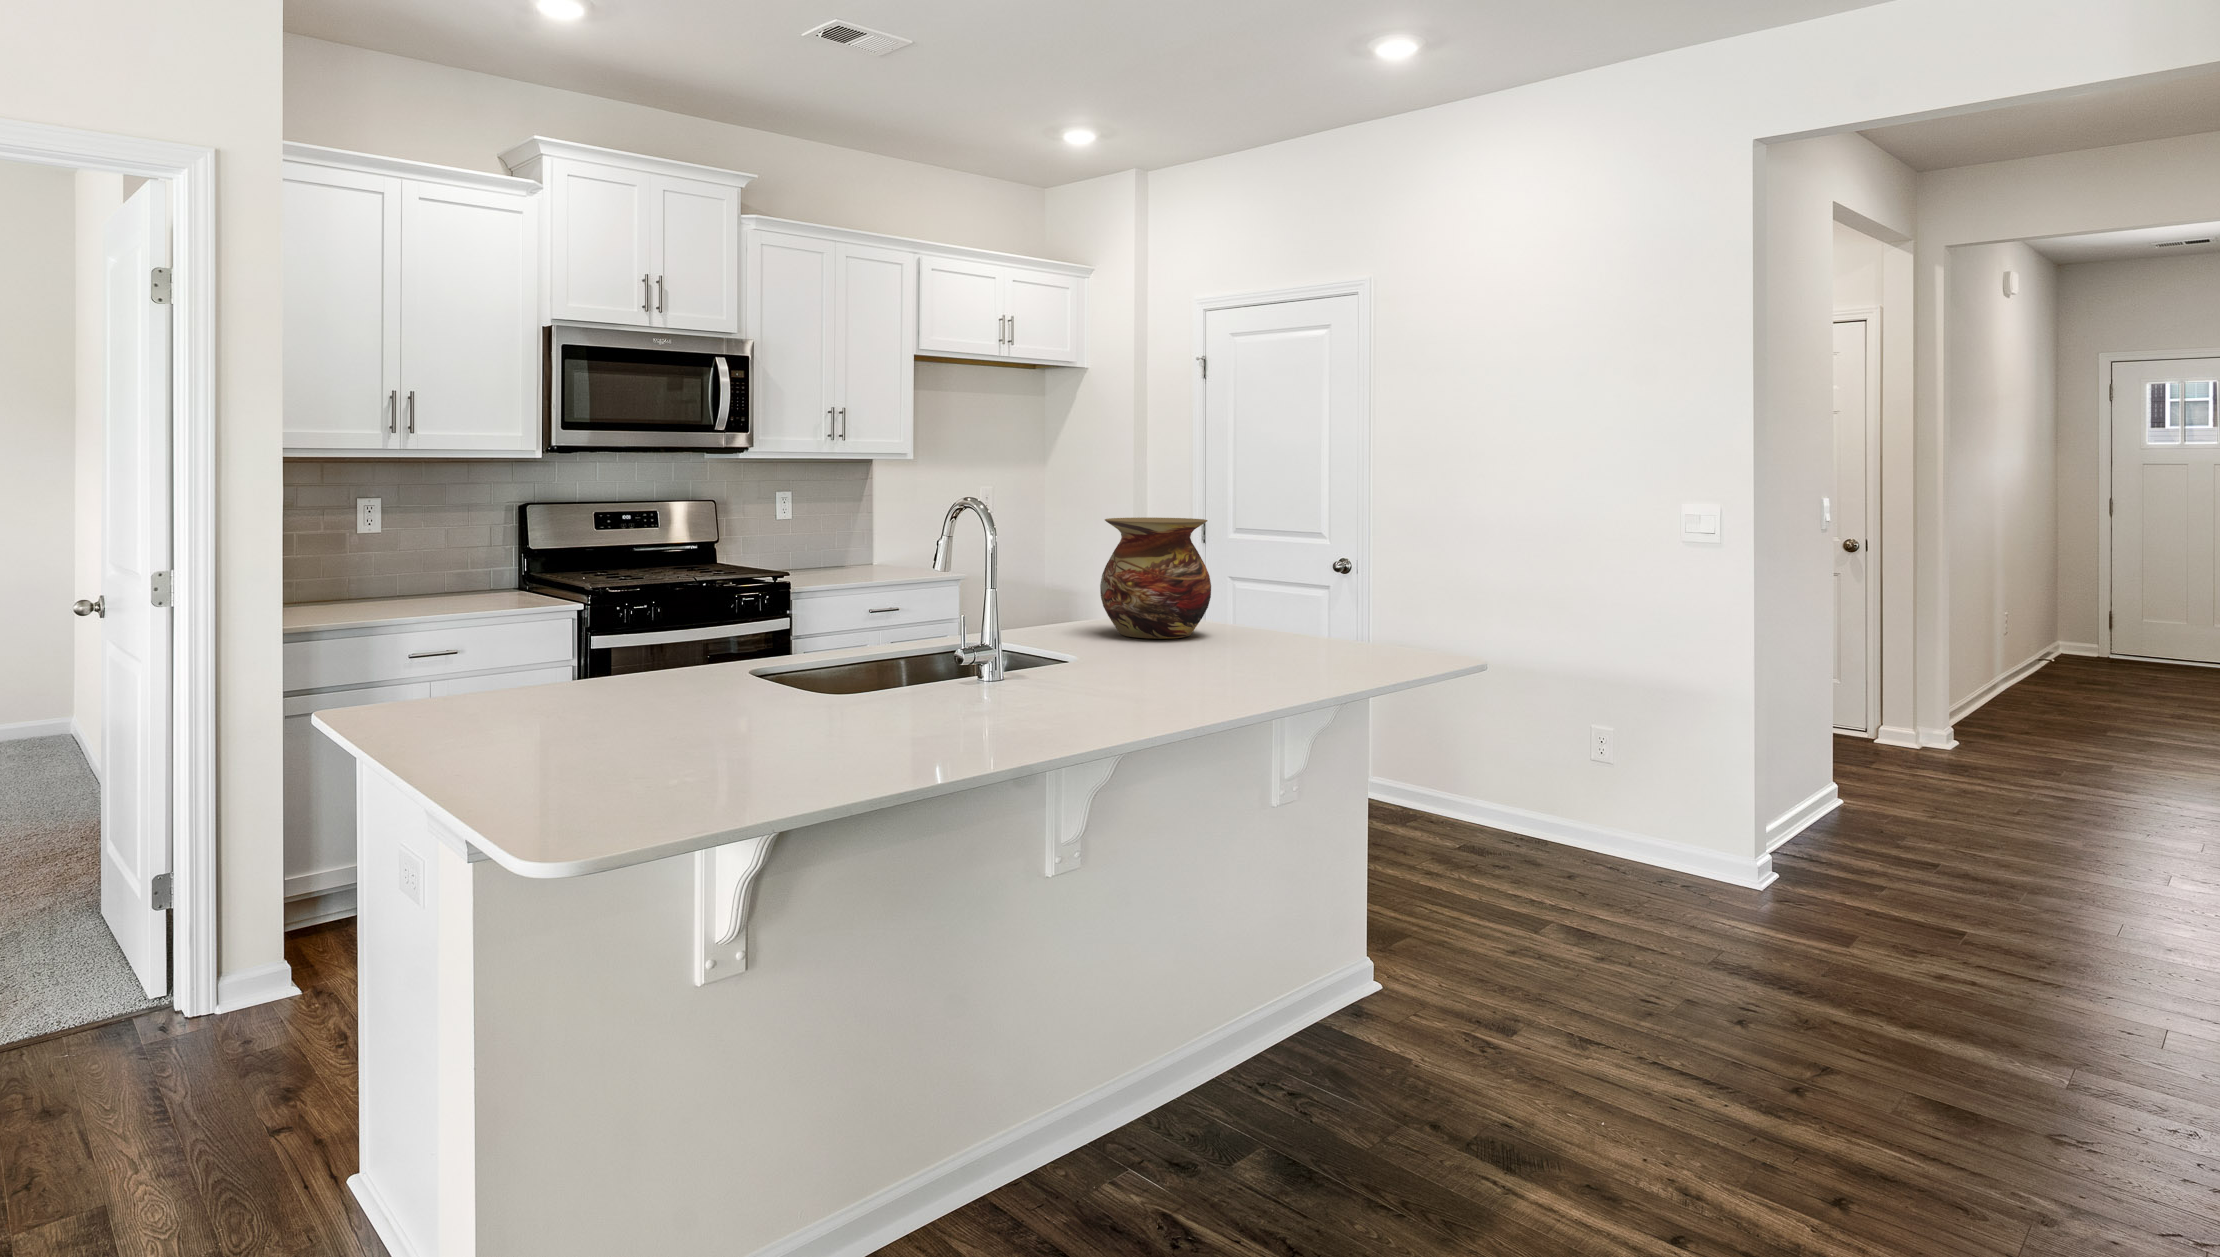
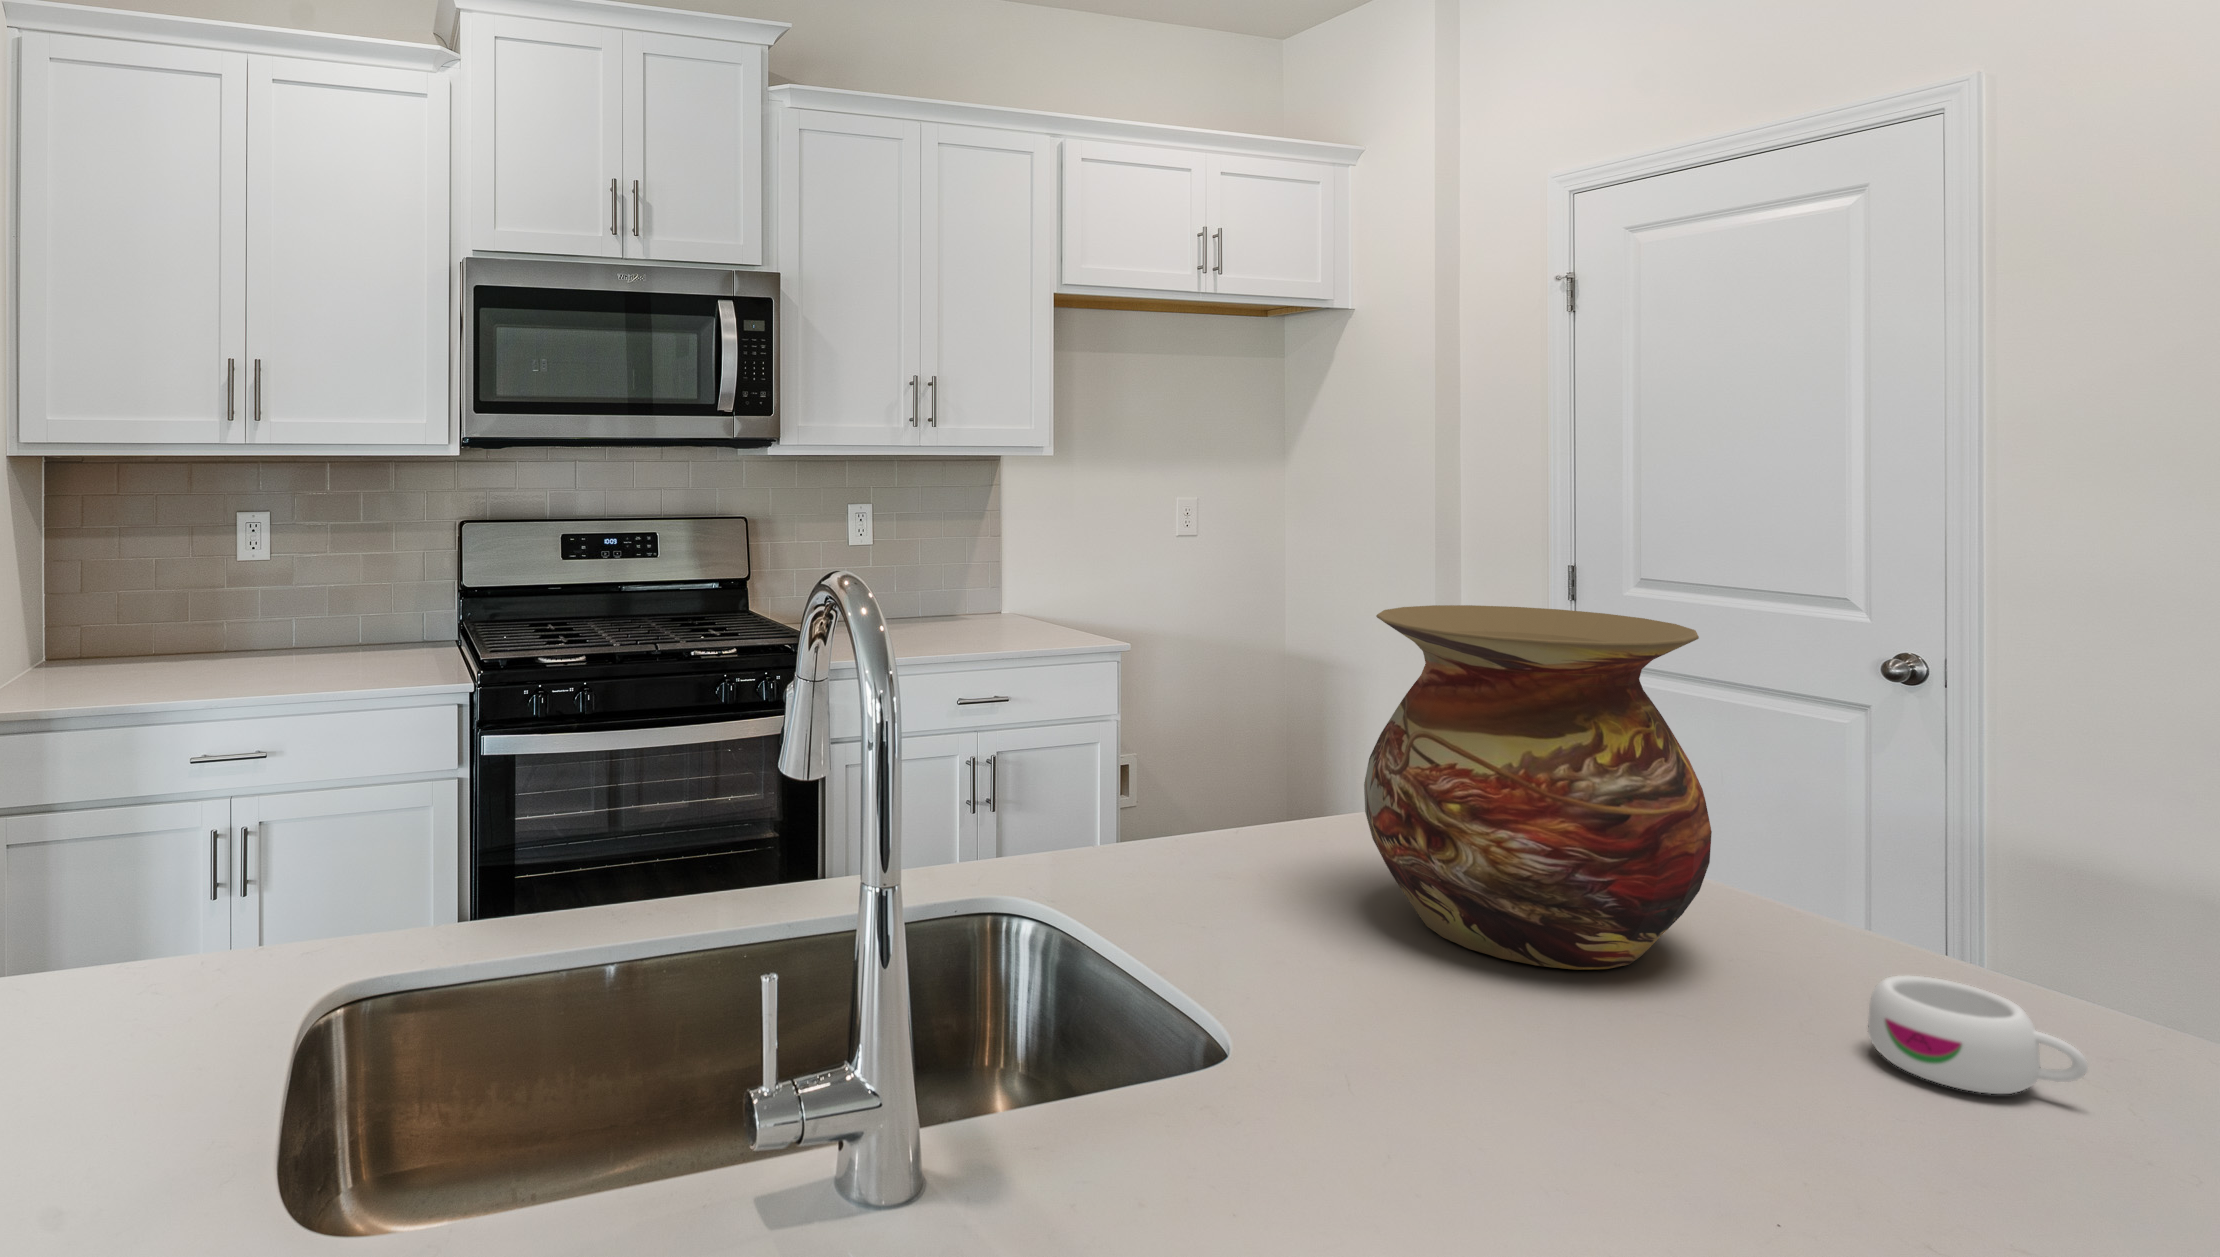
mug: none [1245,621,1293,647] -> present [1868,975,2088,1094]

